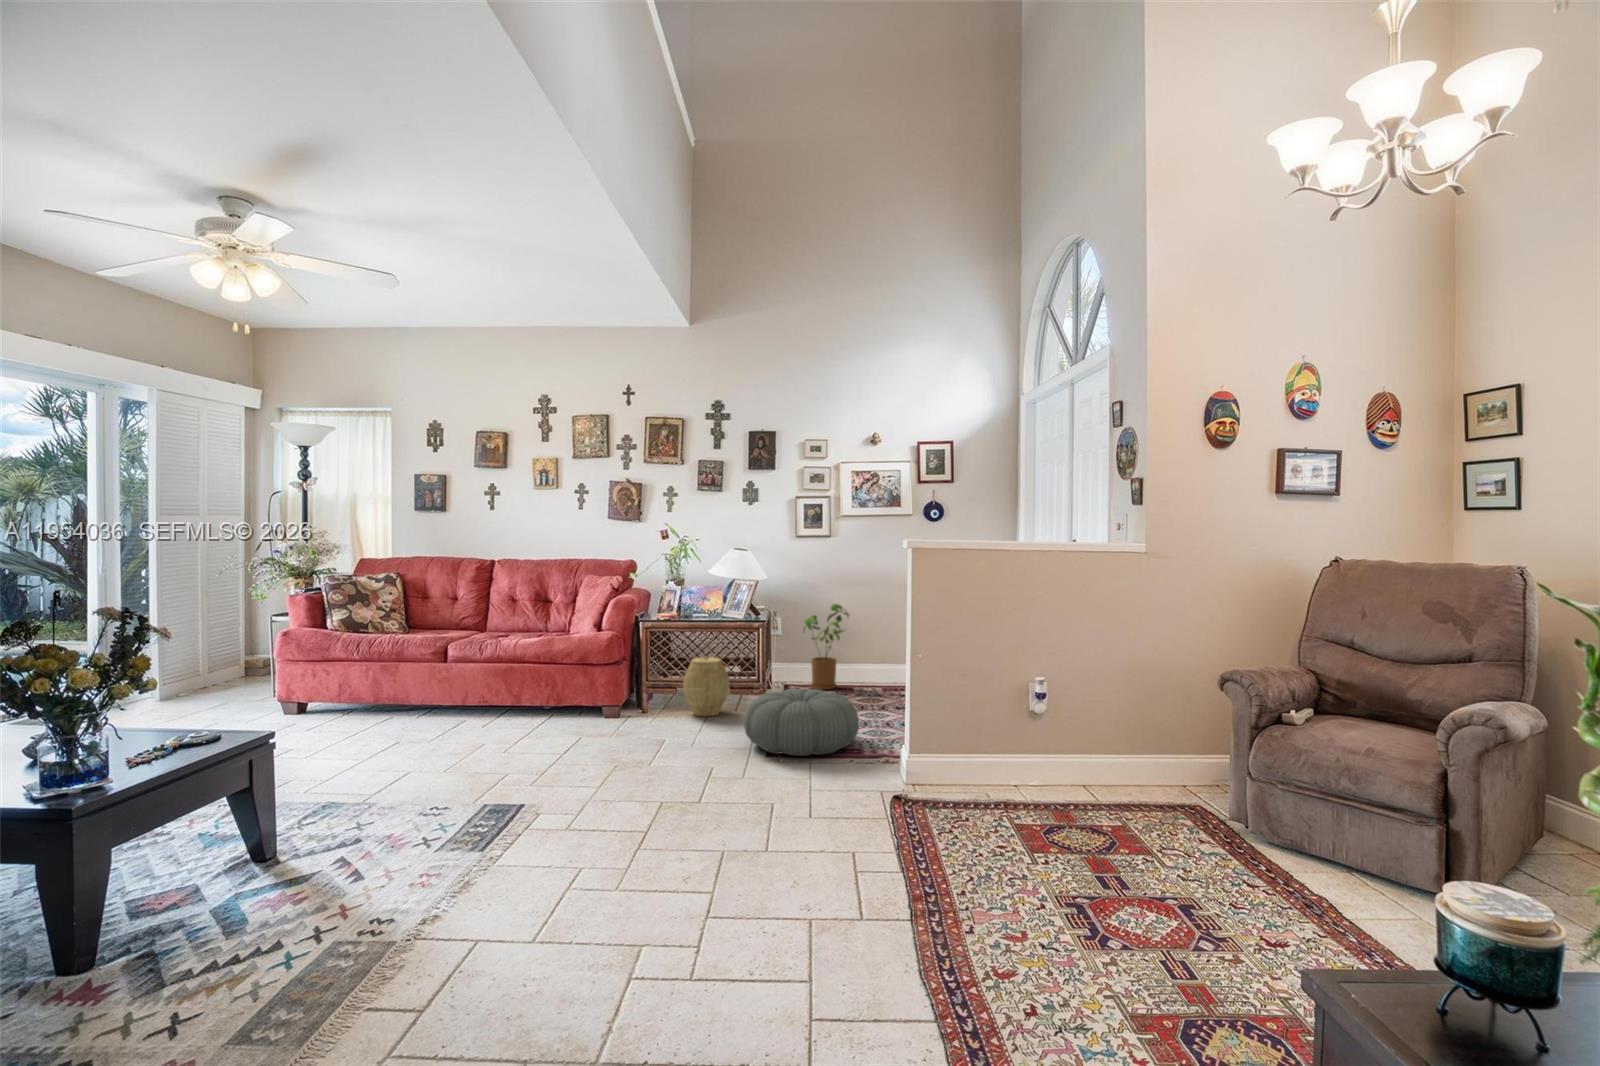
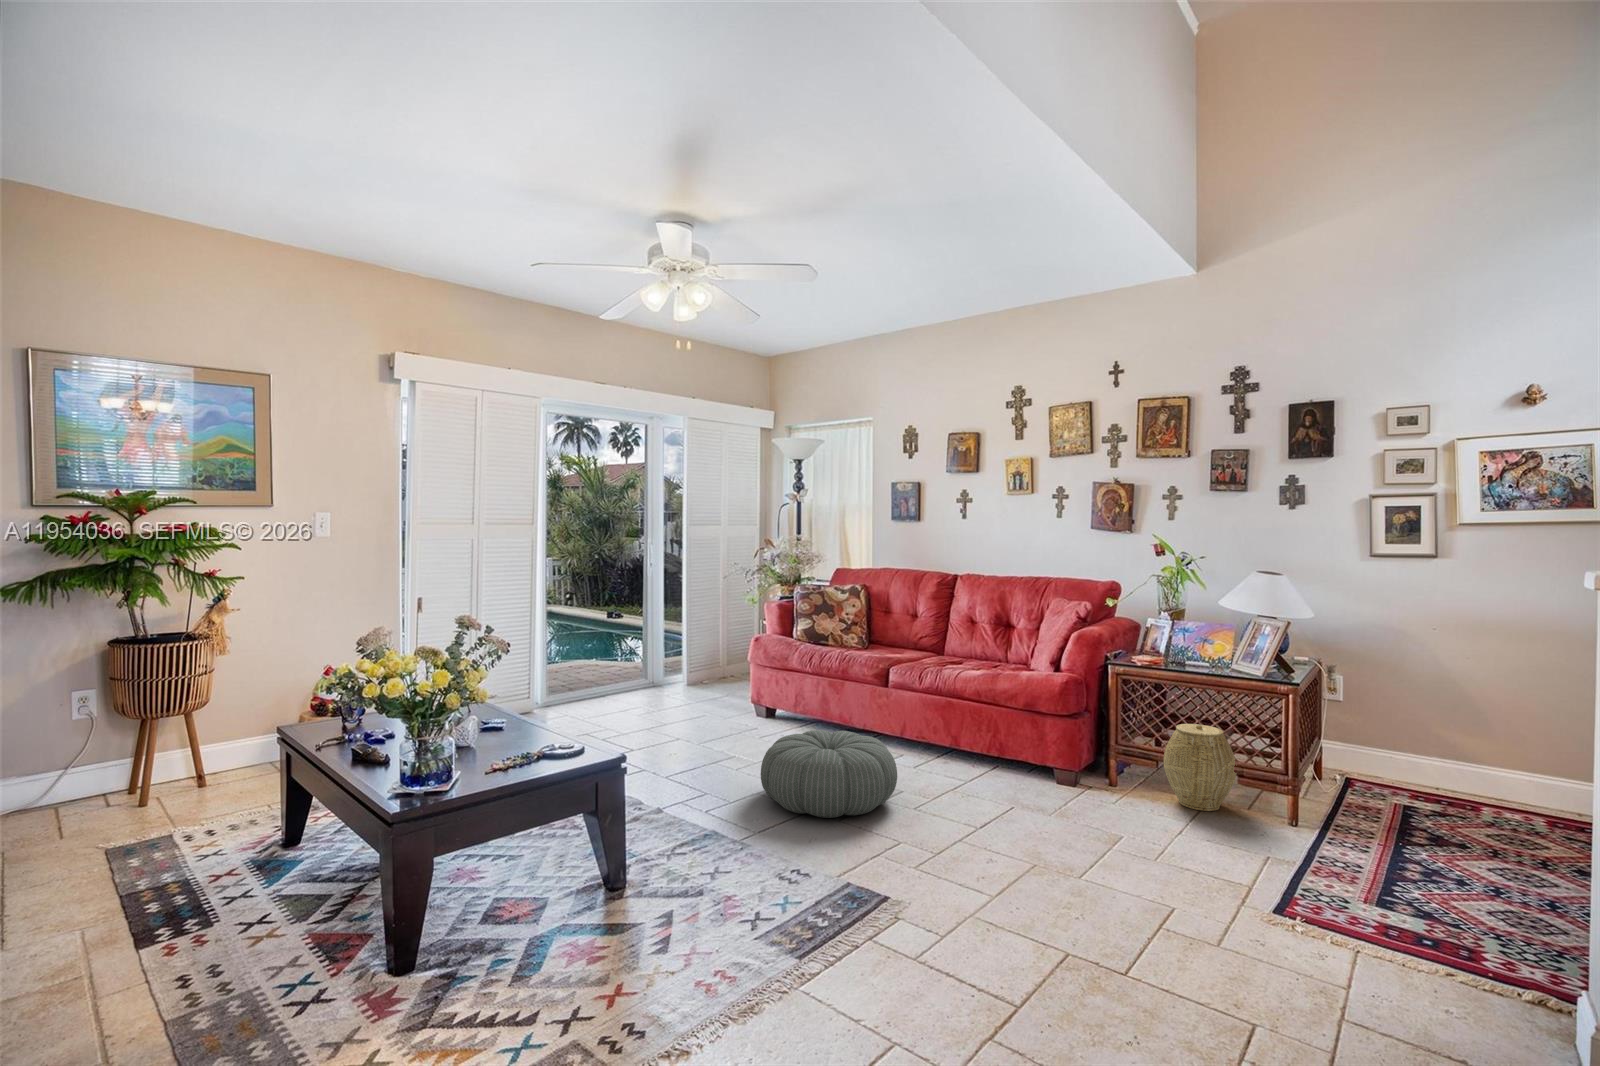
house plant: present [803,604,849,690] -> none [1386,665,1485,802]
pouf: present [744,689,859,756] -> present [761,730,897,818]

